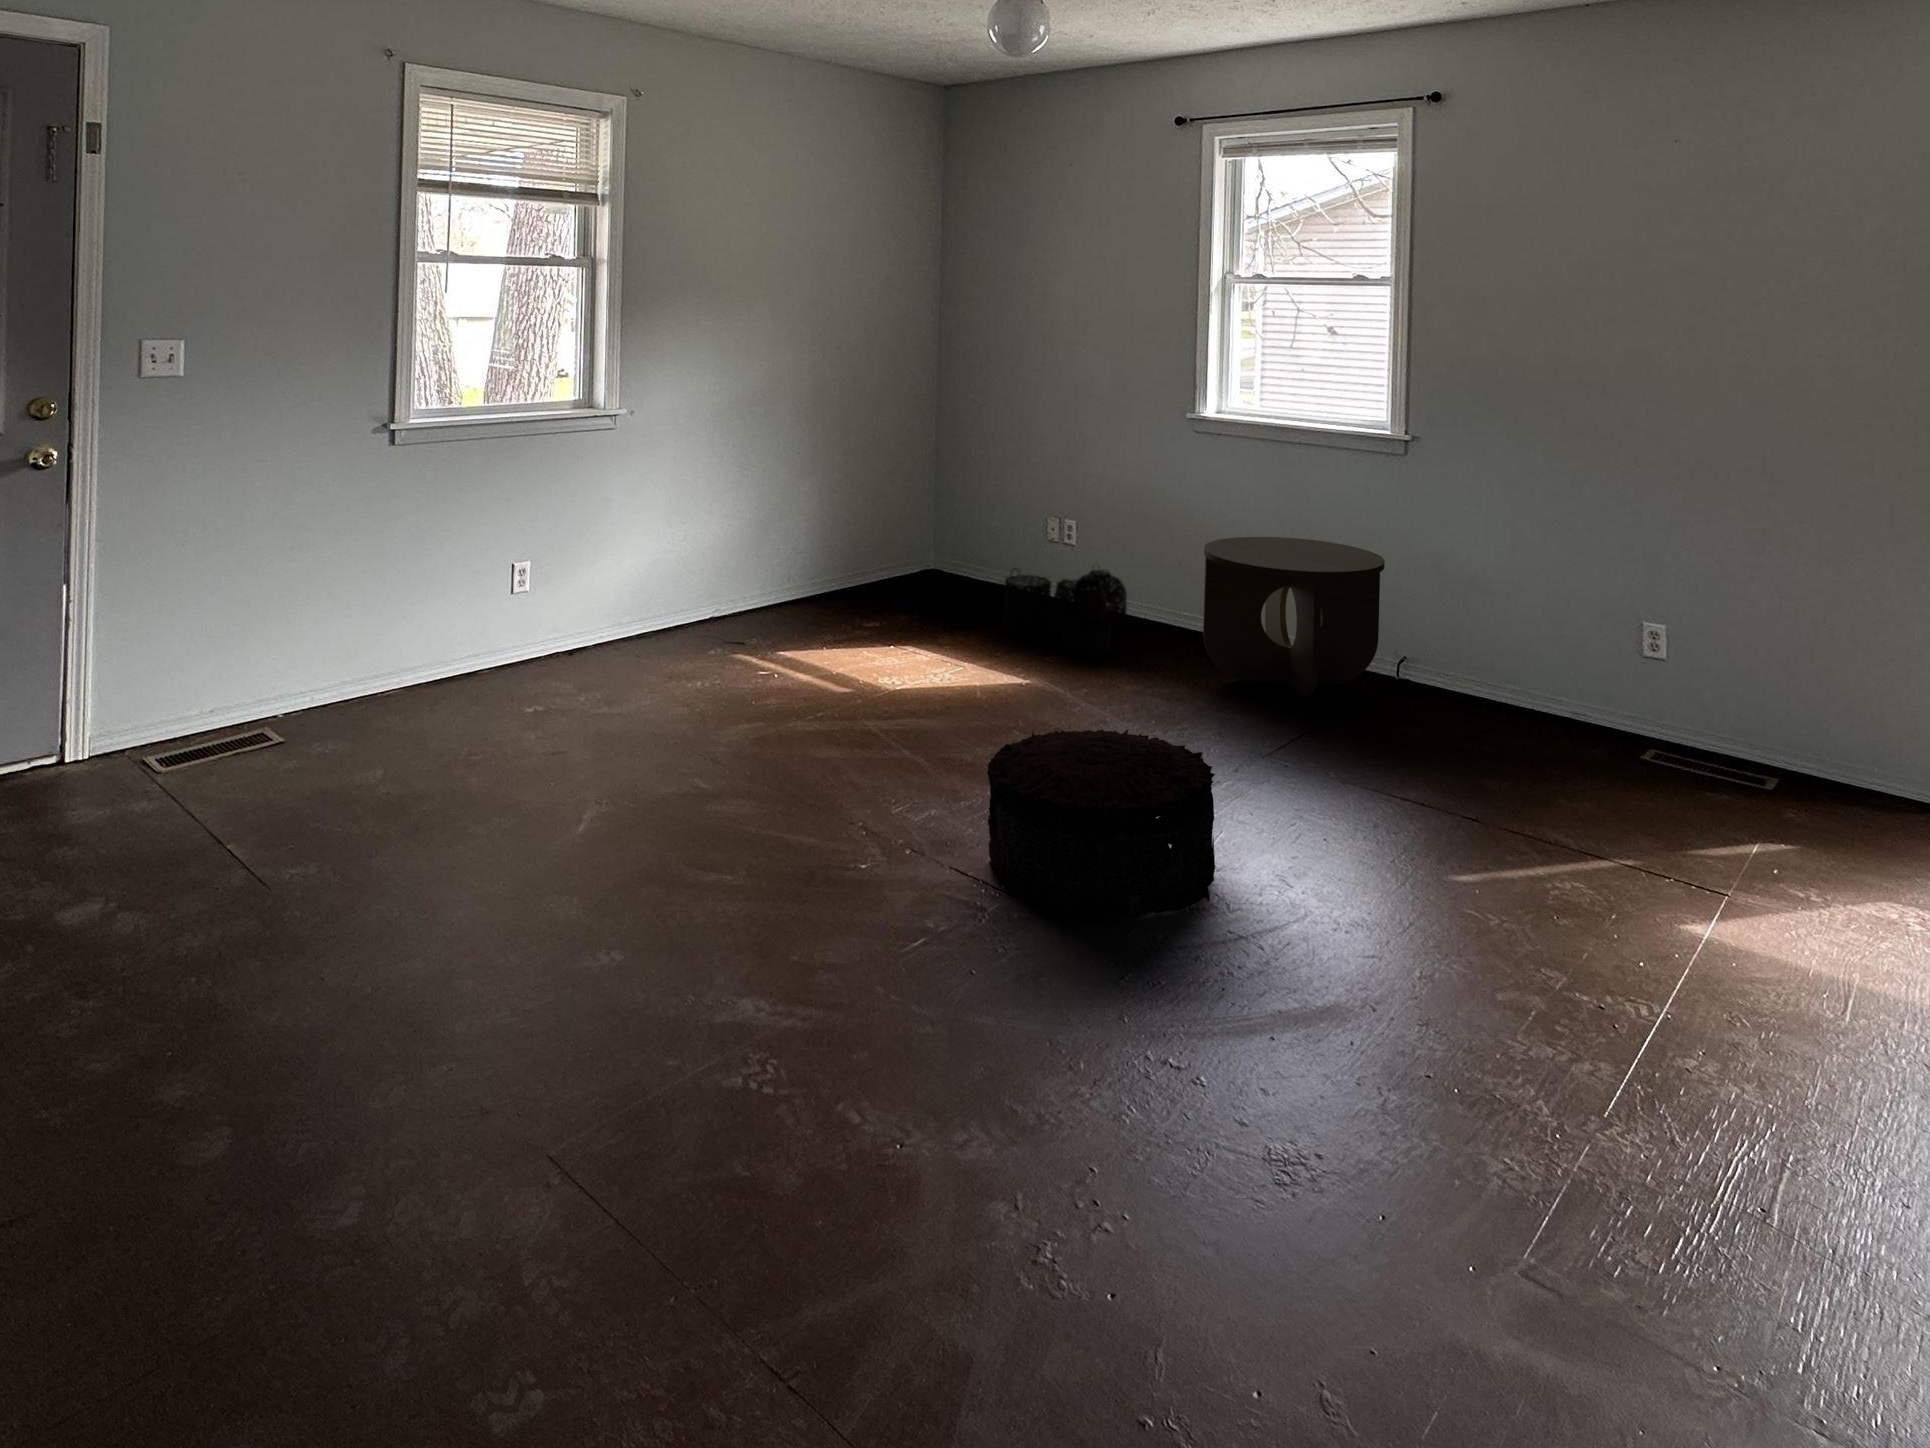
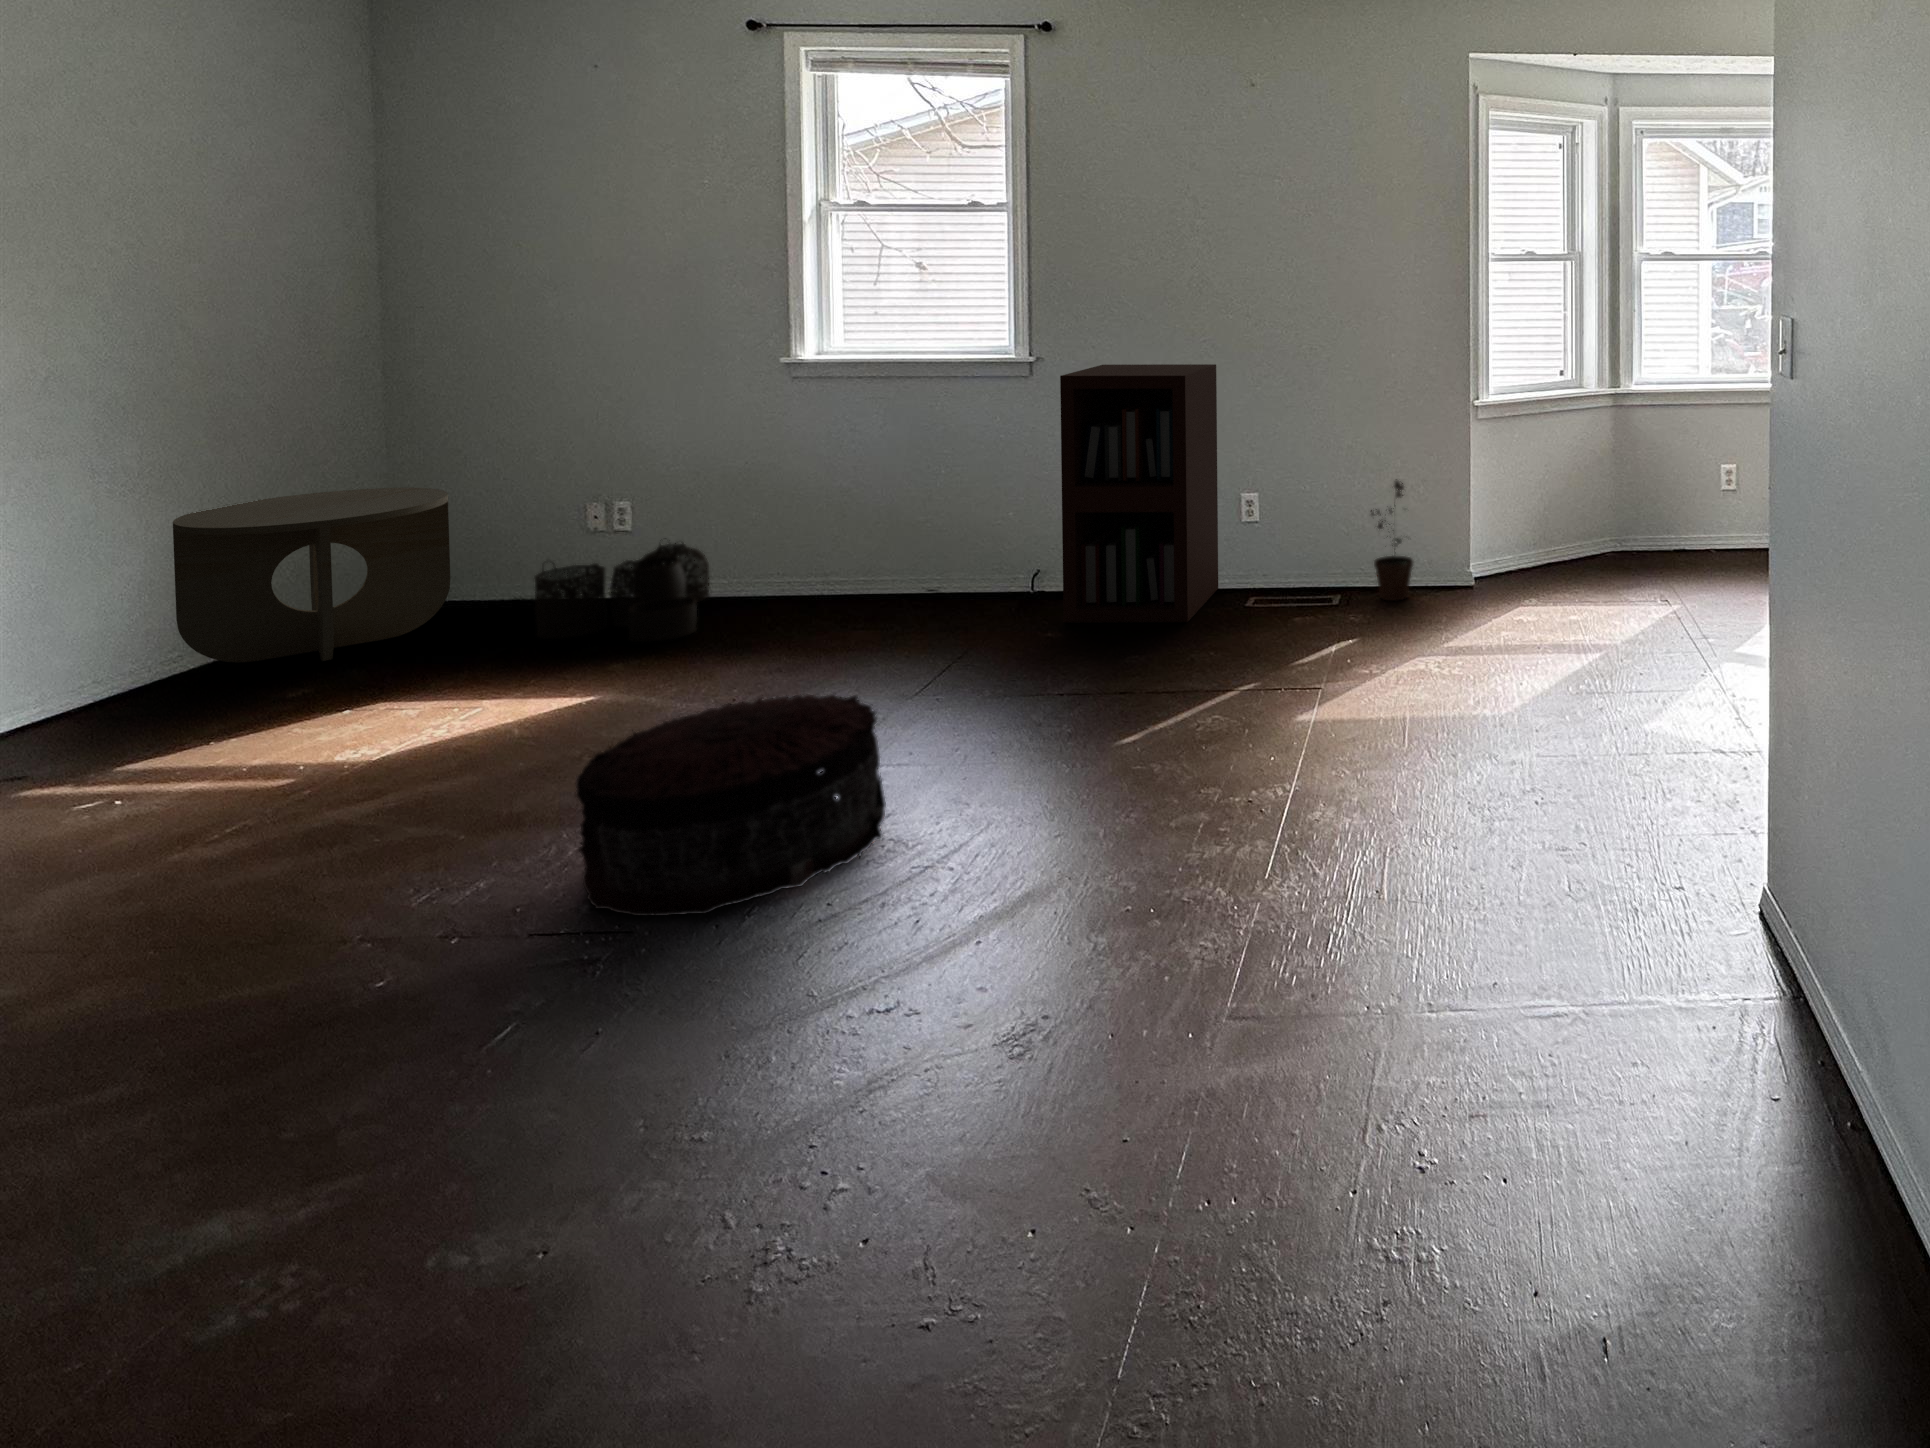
bookshelf: none [1428,454,1625,765] -> present [1060,364,1218,623]
side table: present [1203,537,1385,696] -> present [173,488,450,662]
potted plant: none [1834,649,1905,814] -> present [1371,479,1413,601]

